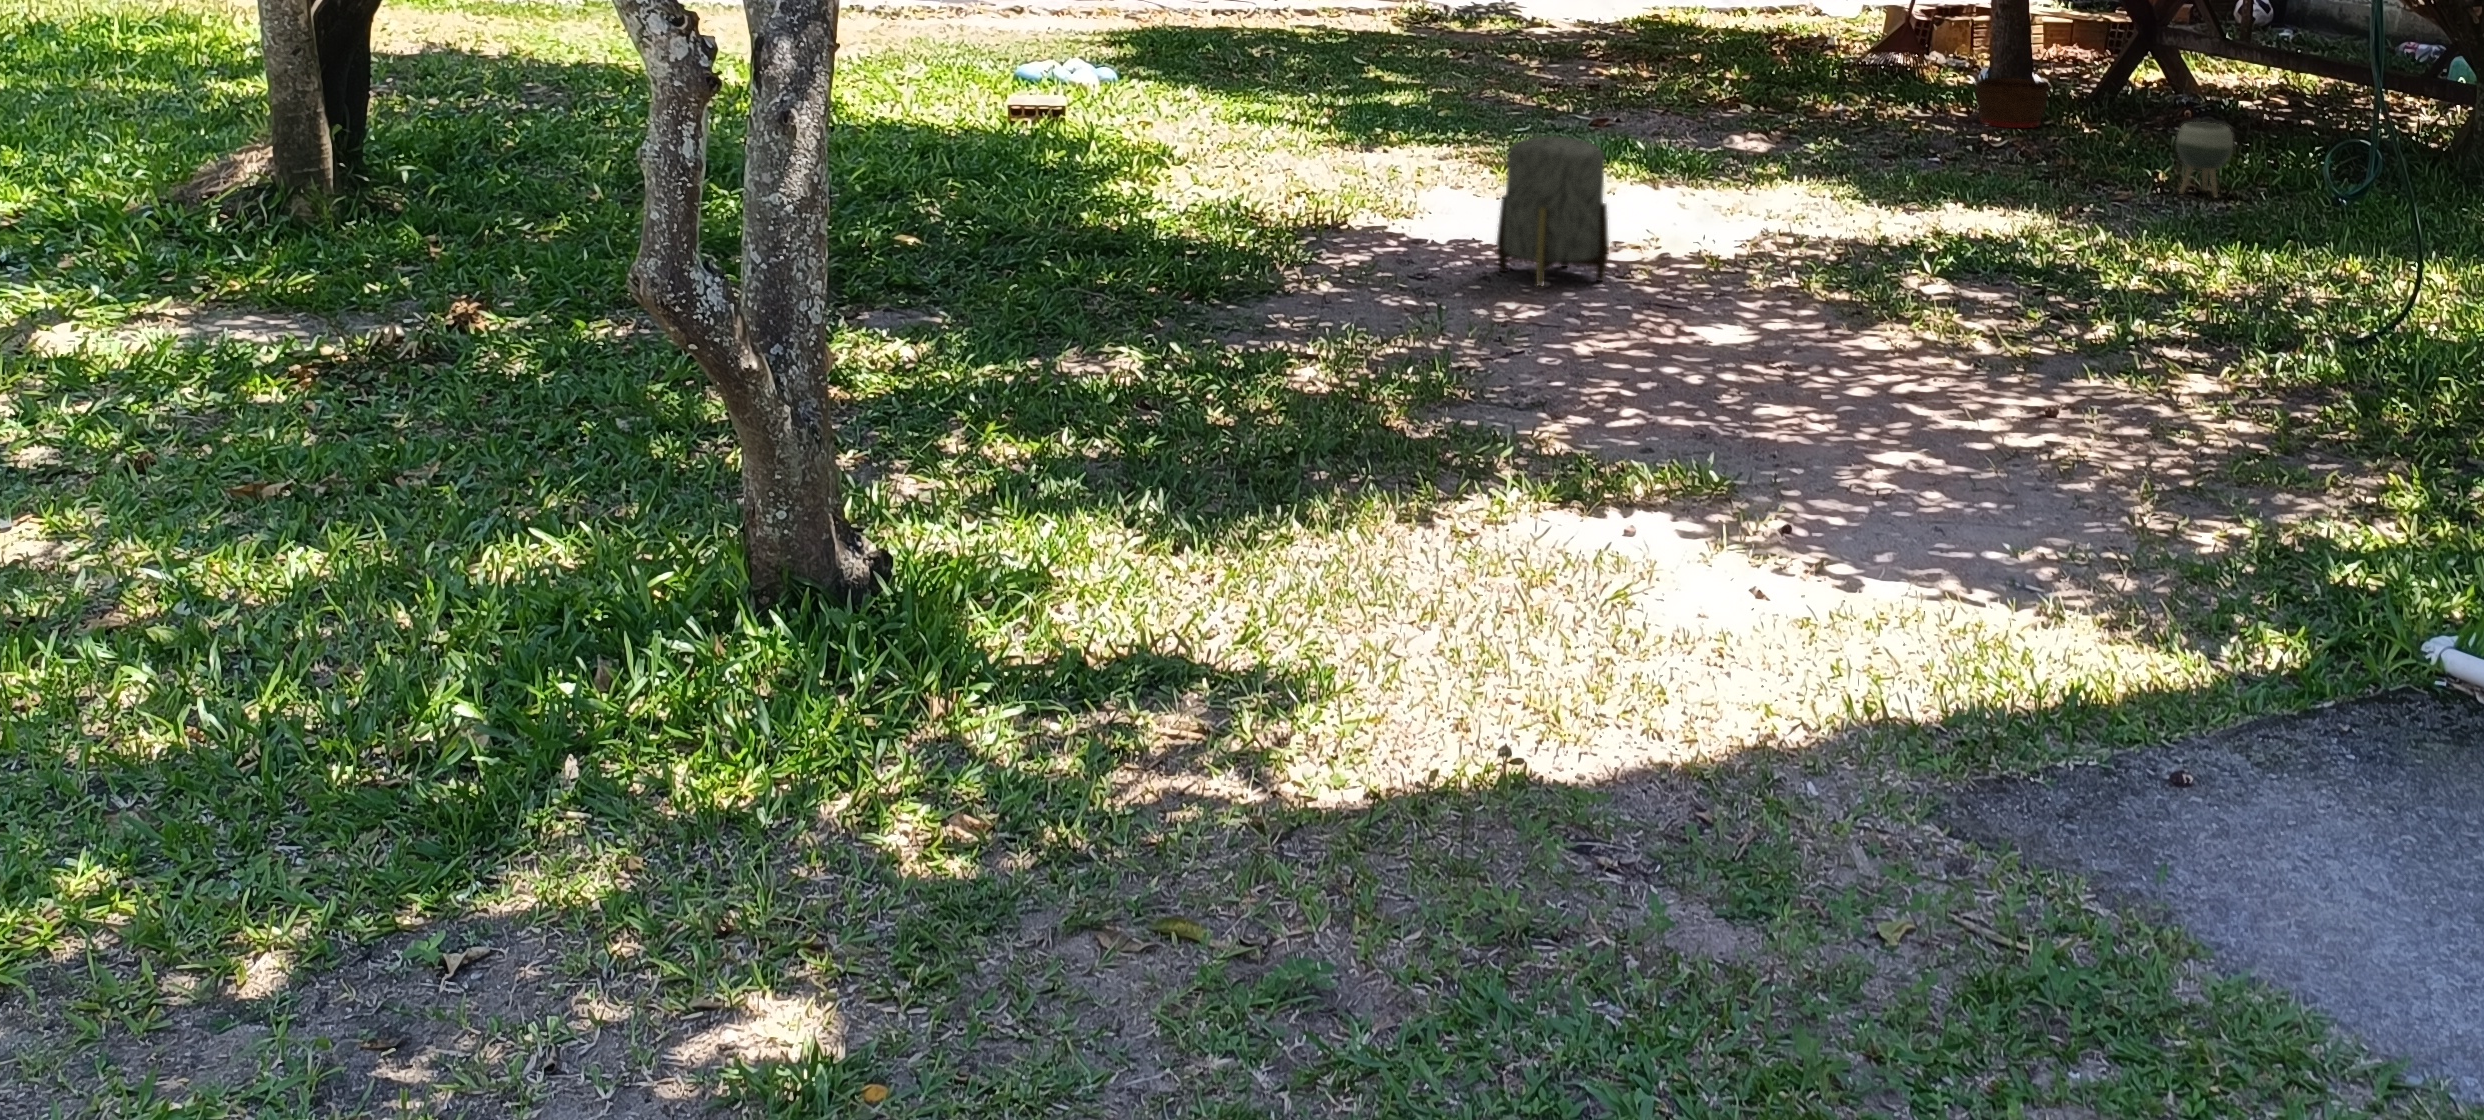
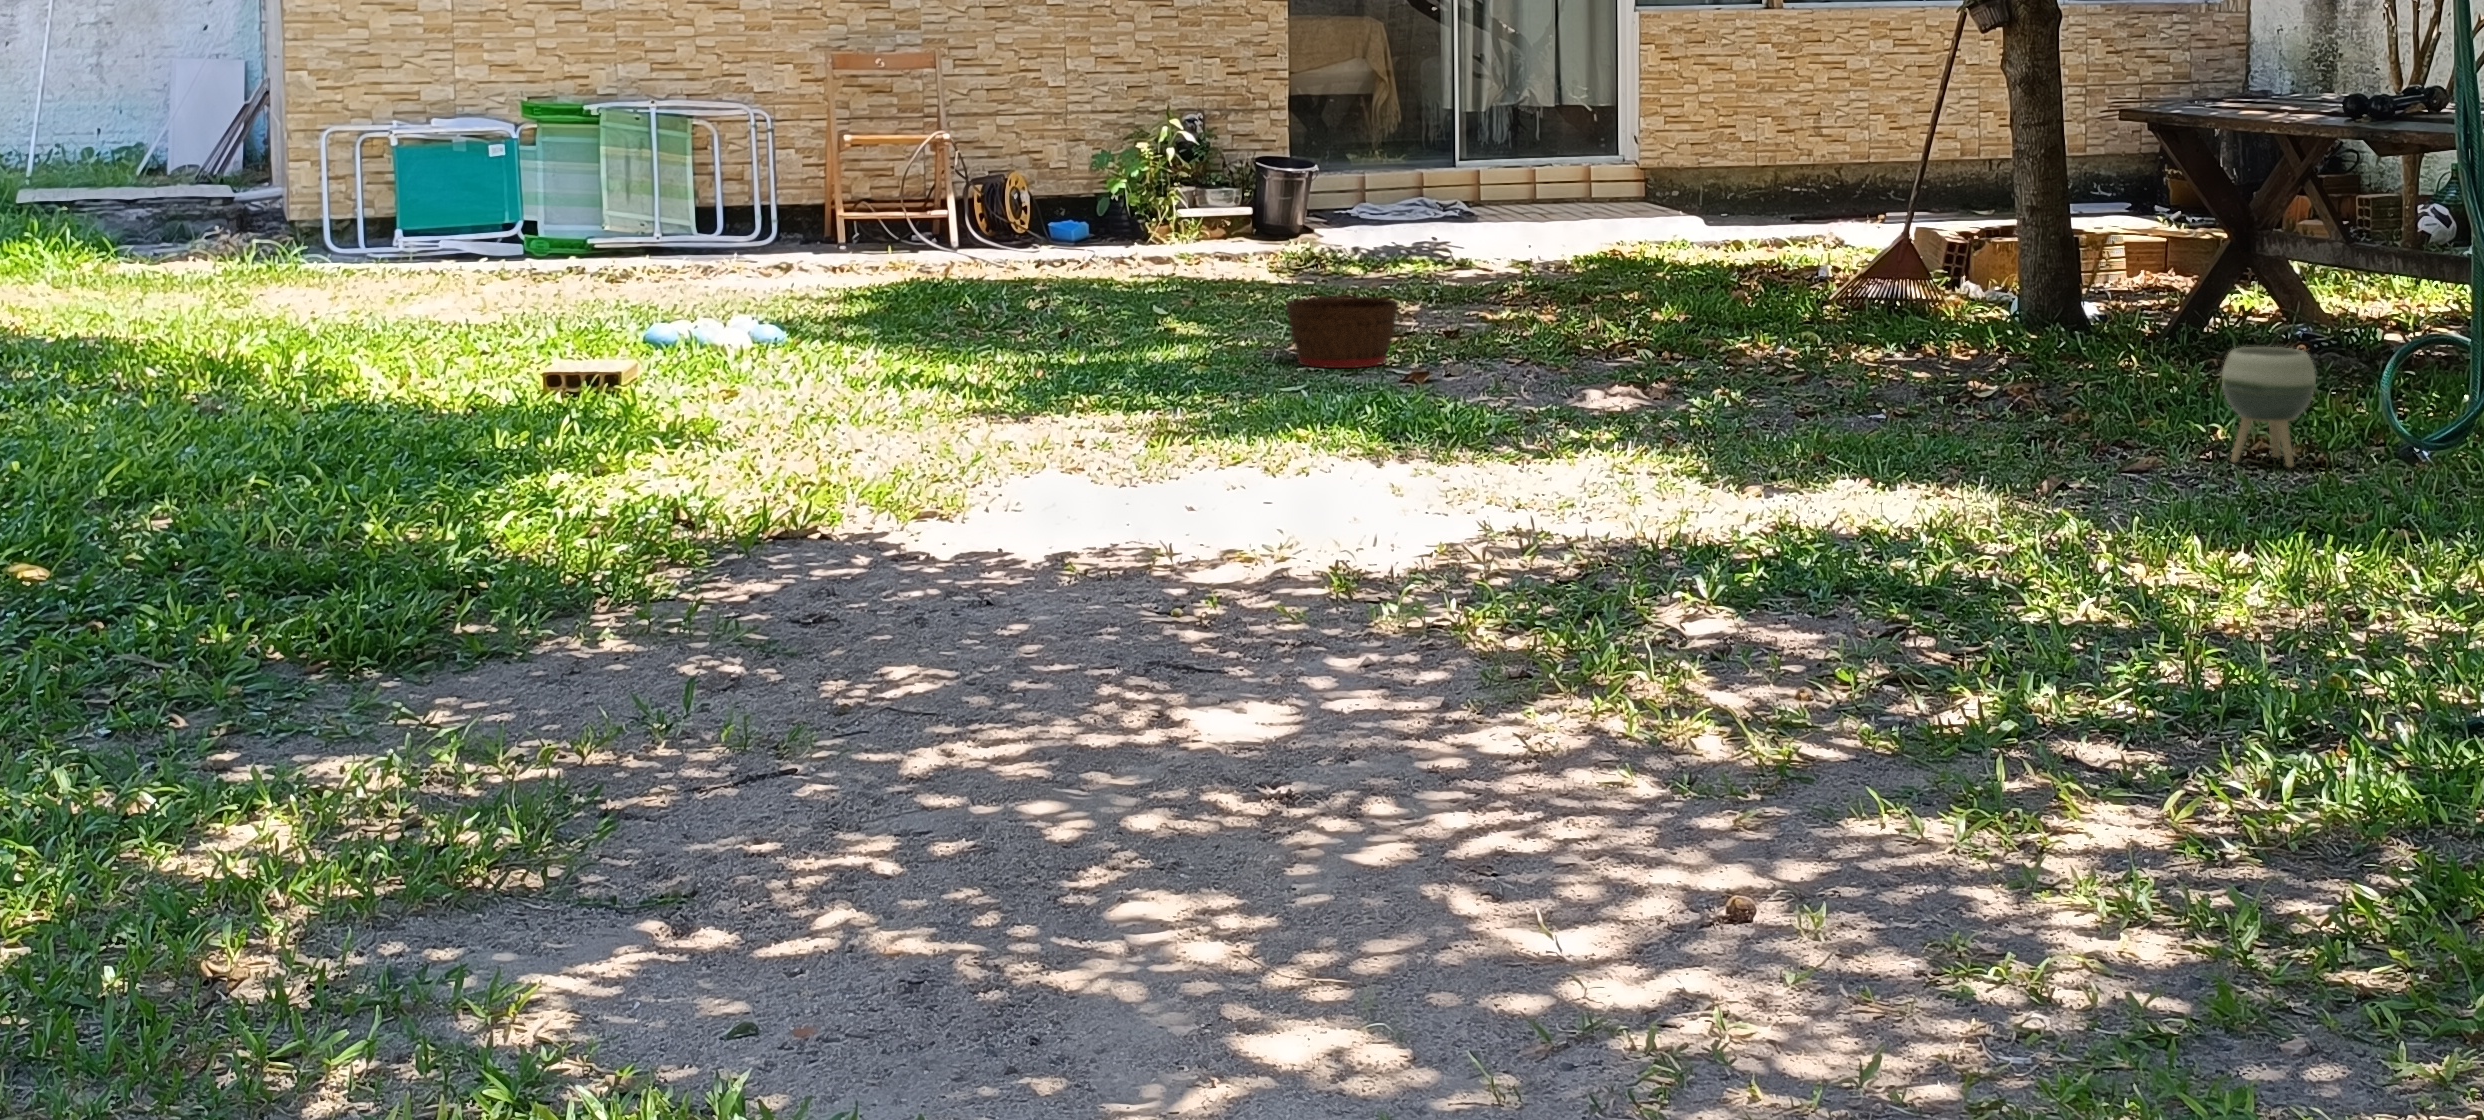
basket: present [1974,78,2051,128] -> present [1286,296,1399,368]
stool: present [1496,136,1609,286] -> none [942,374,1121,631]

